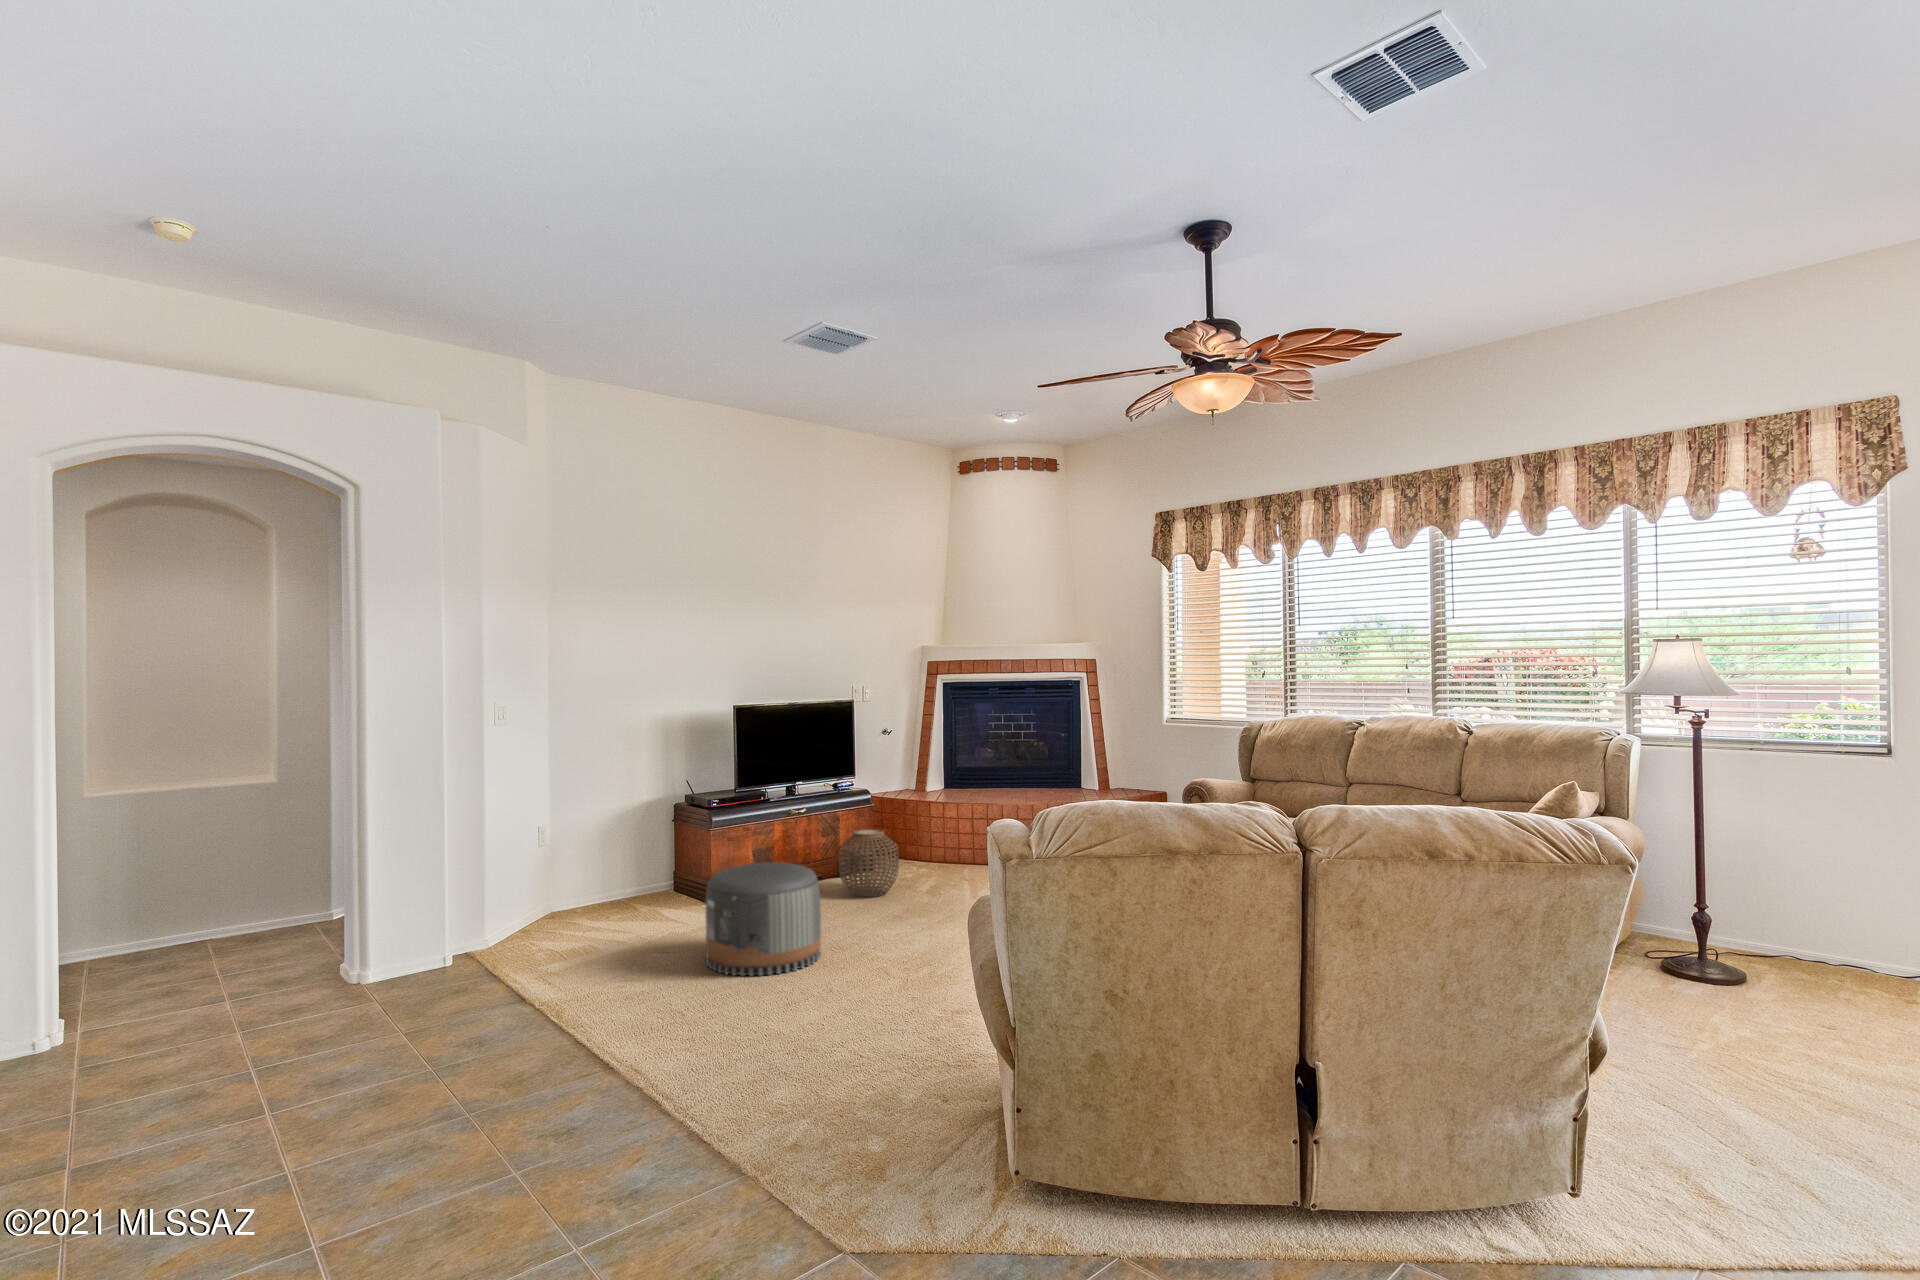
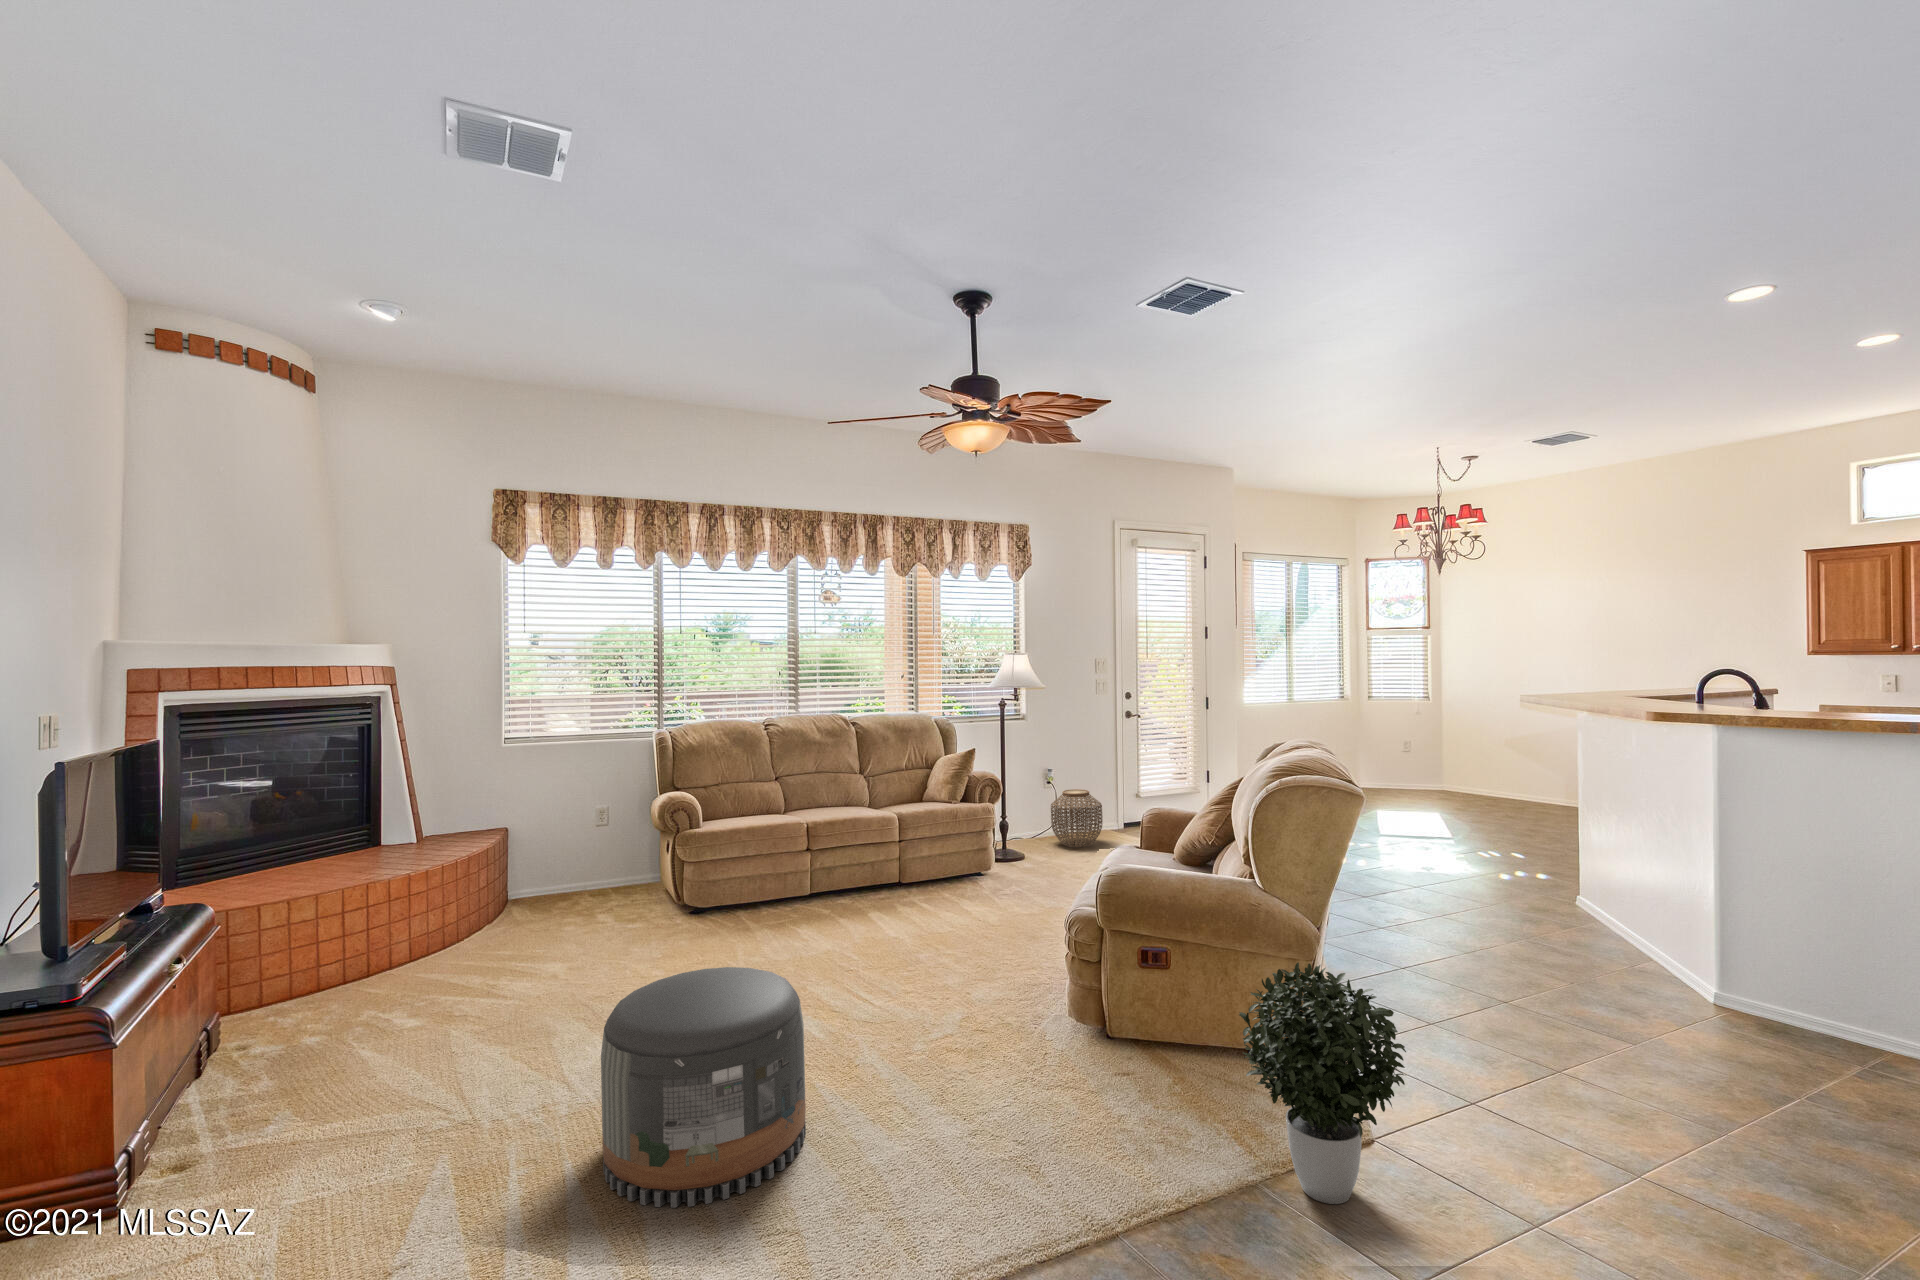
woven basket: present [838,829,899,897] -> present [1051,789,1103,847]
potted plant: none [595,944,716,1123] -> present [1239,962,1406,1204]

